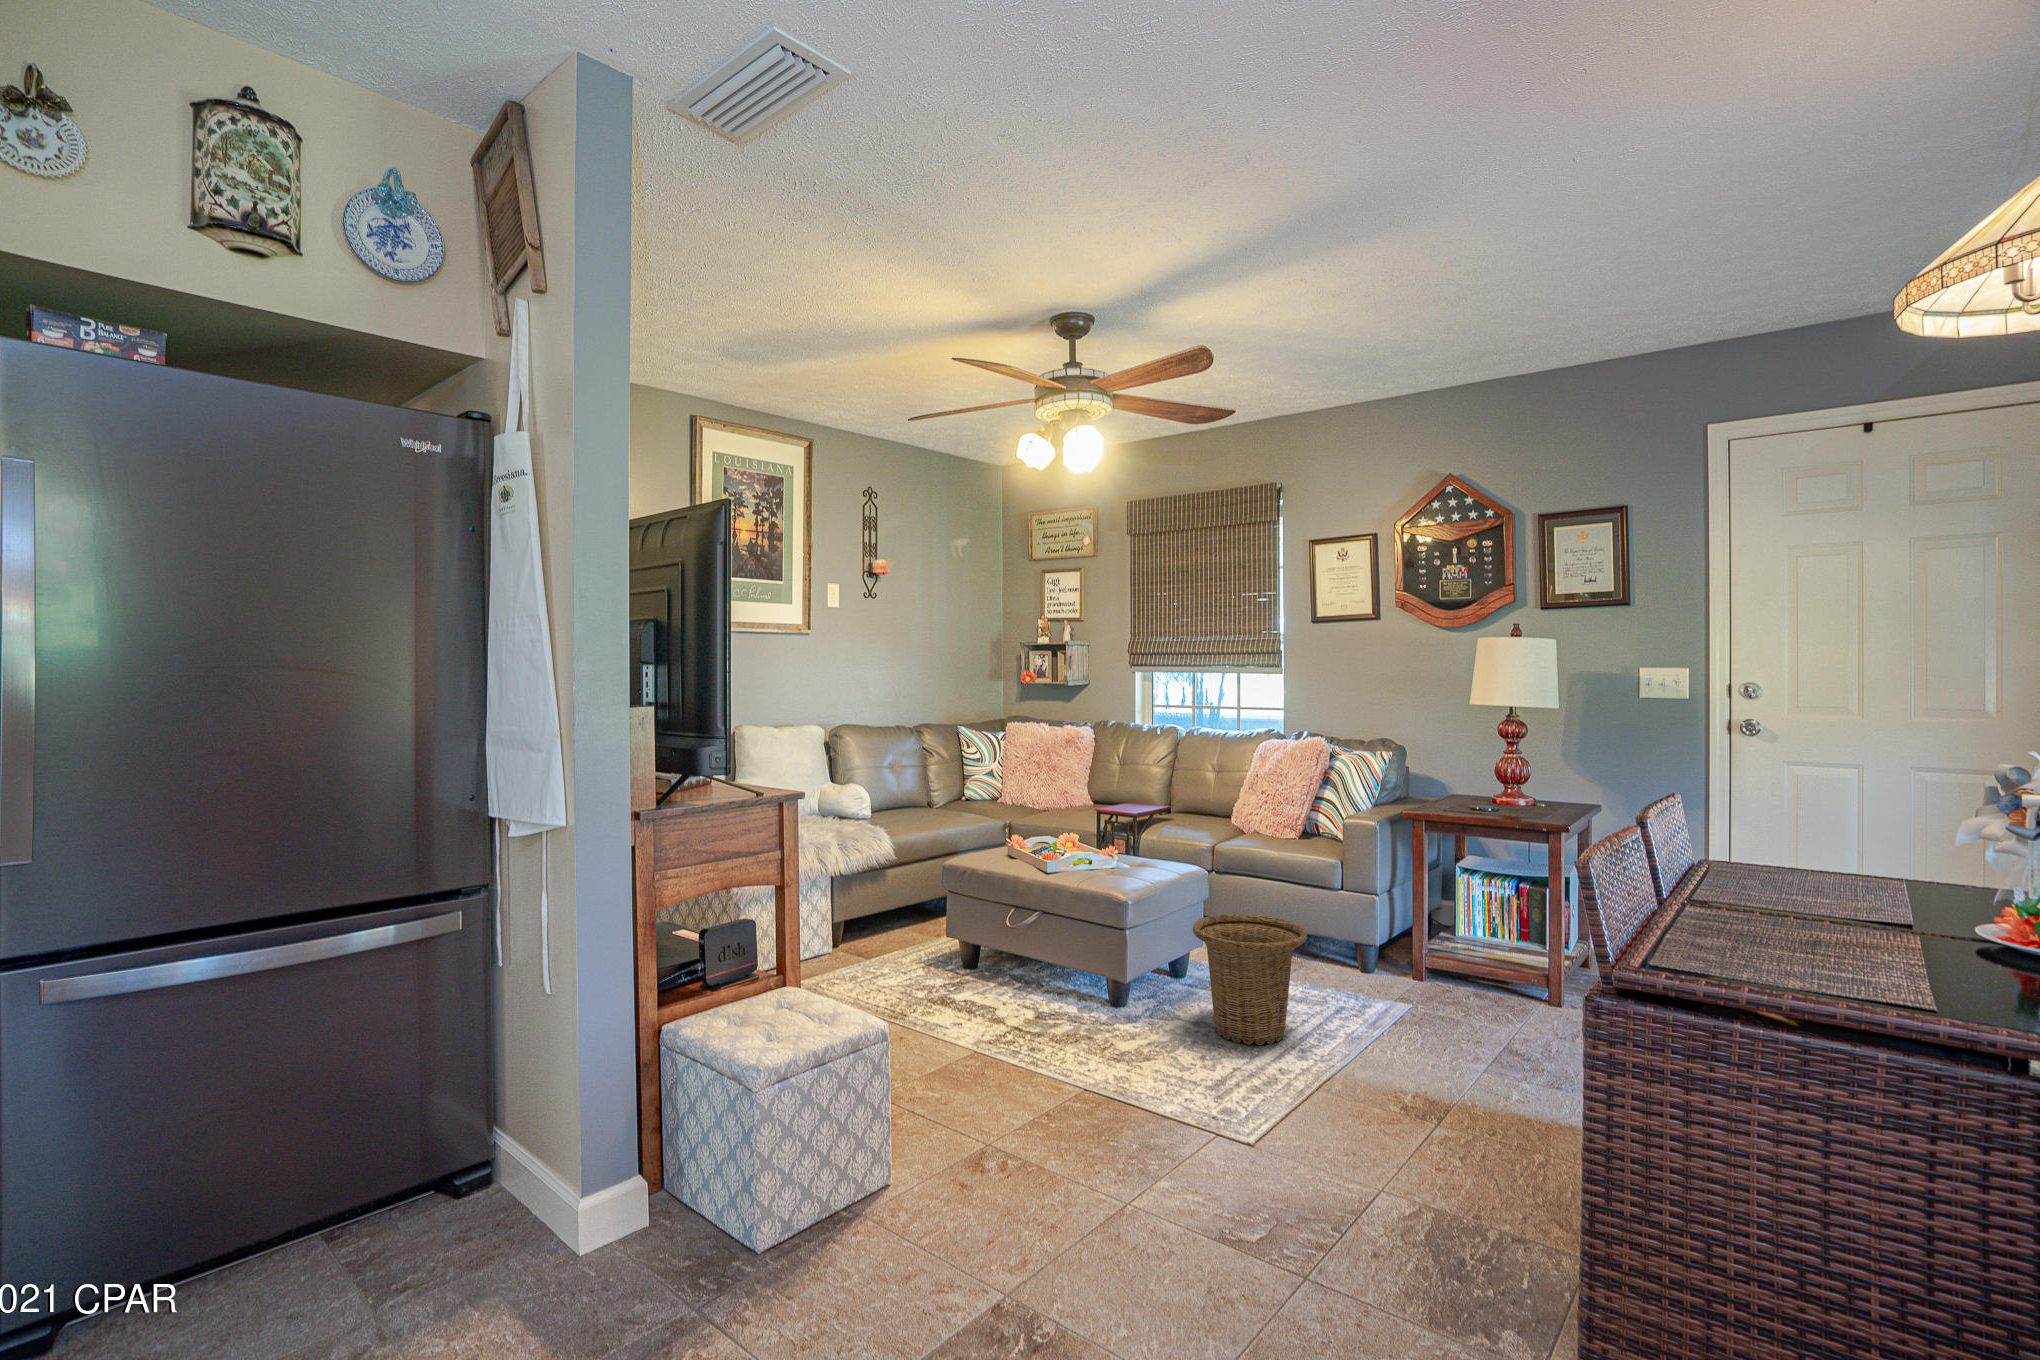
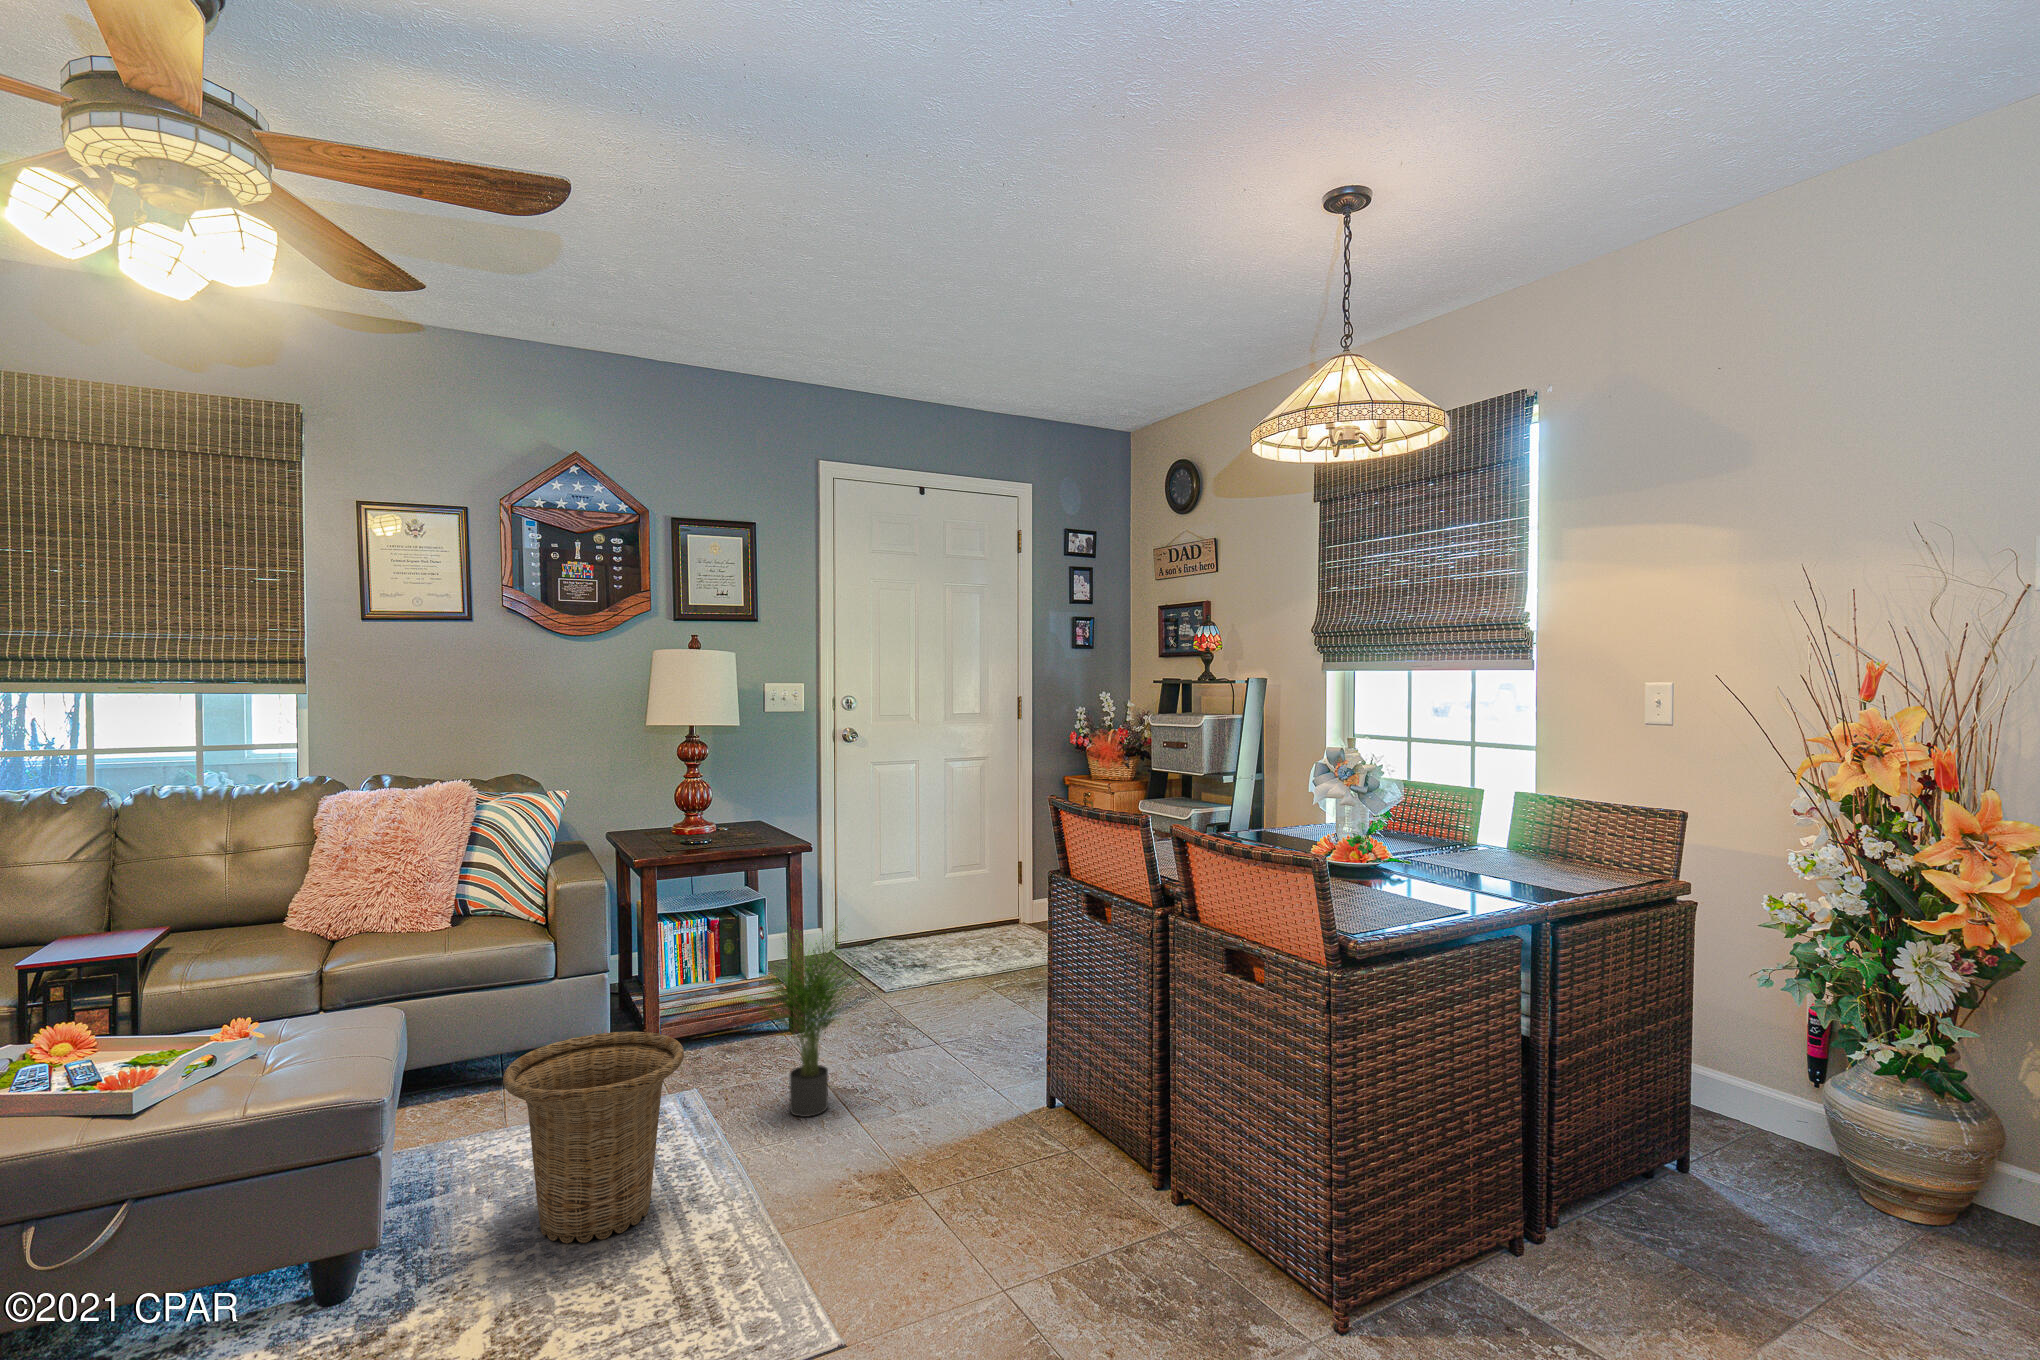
potted plant: none [1390,880,1520,1052] -> present [746,930,858,1117]

